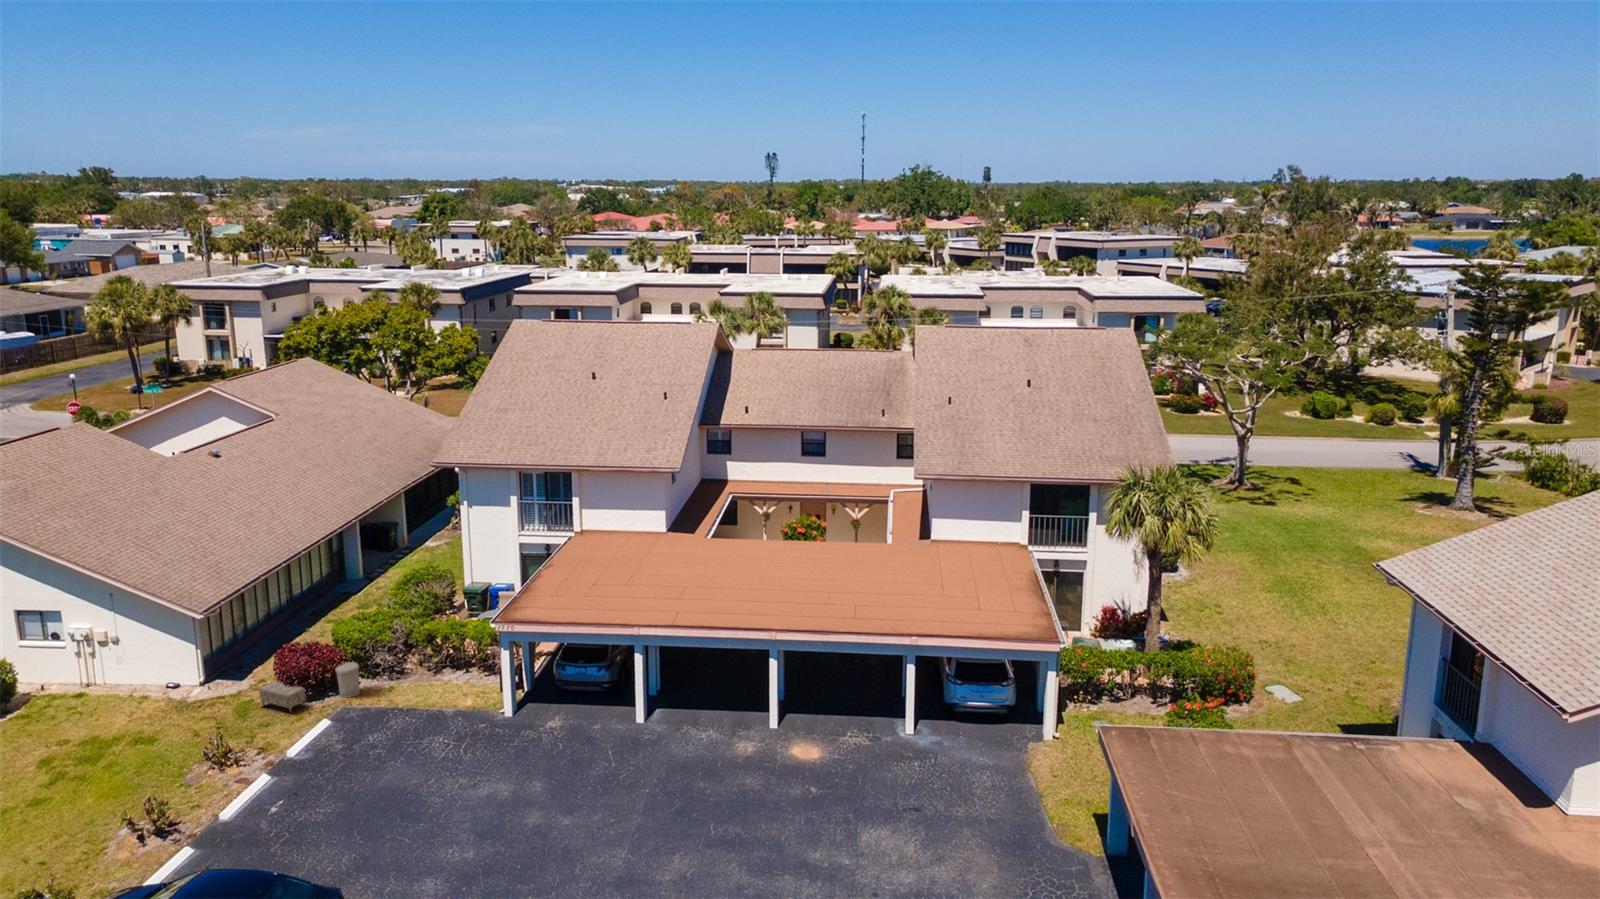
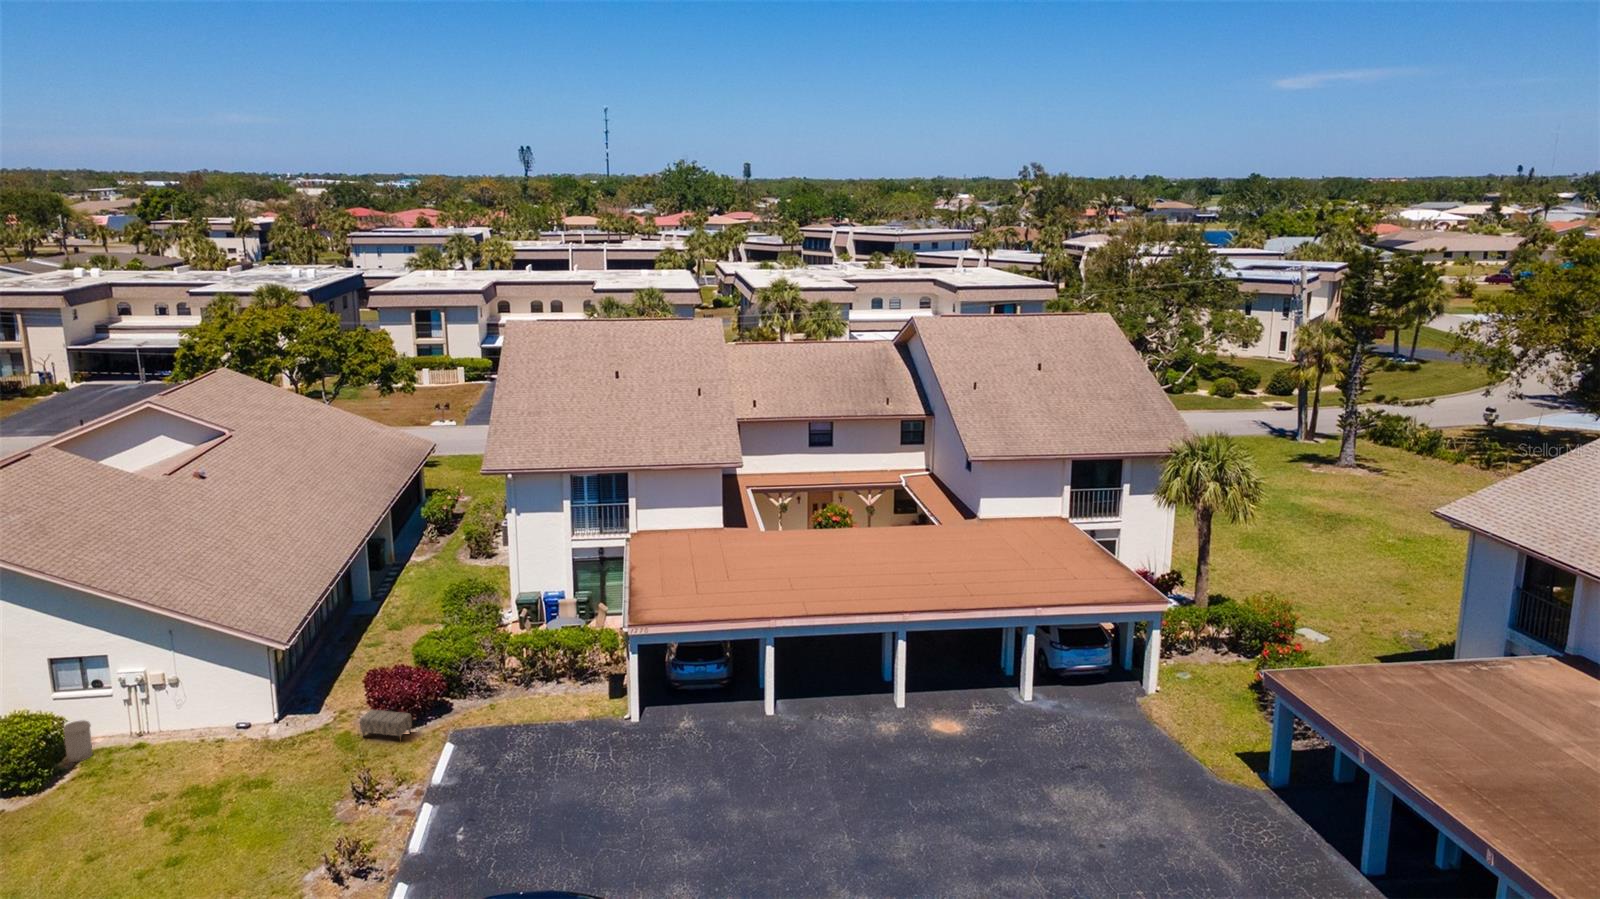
trash can: present [336,662,360,698] -> present [64,720,93,762]

